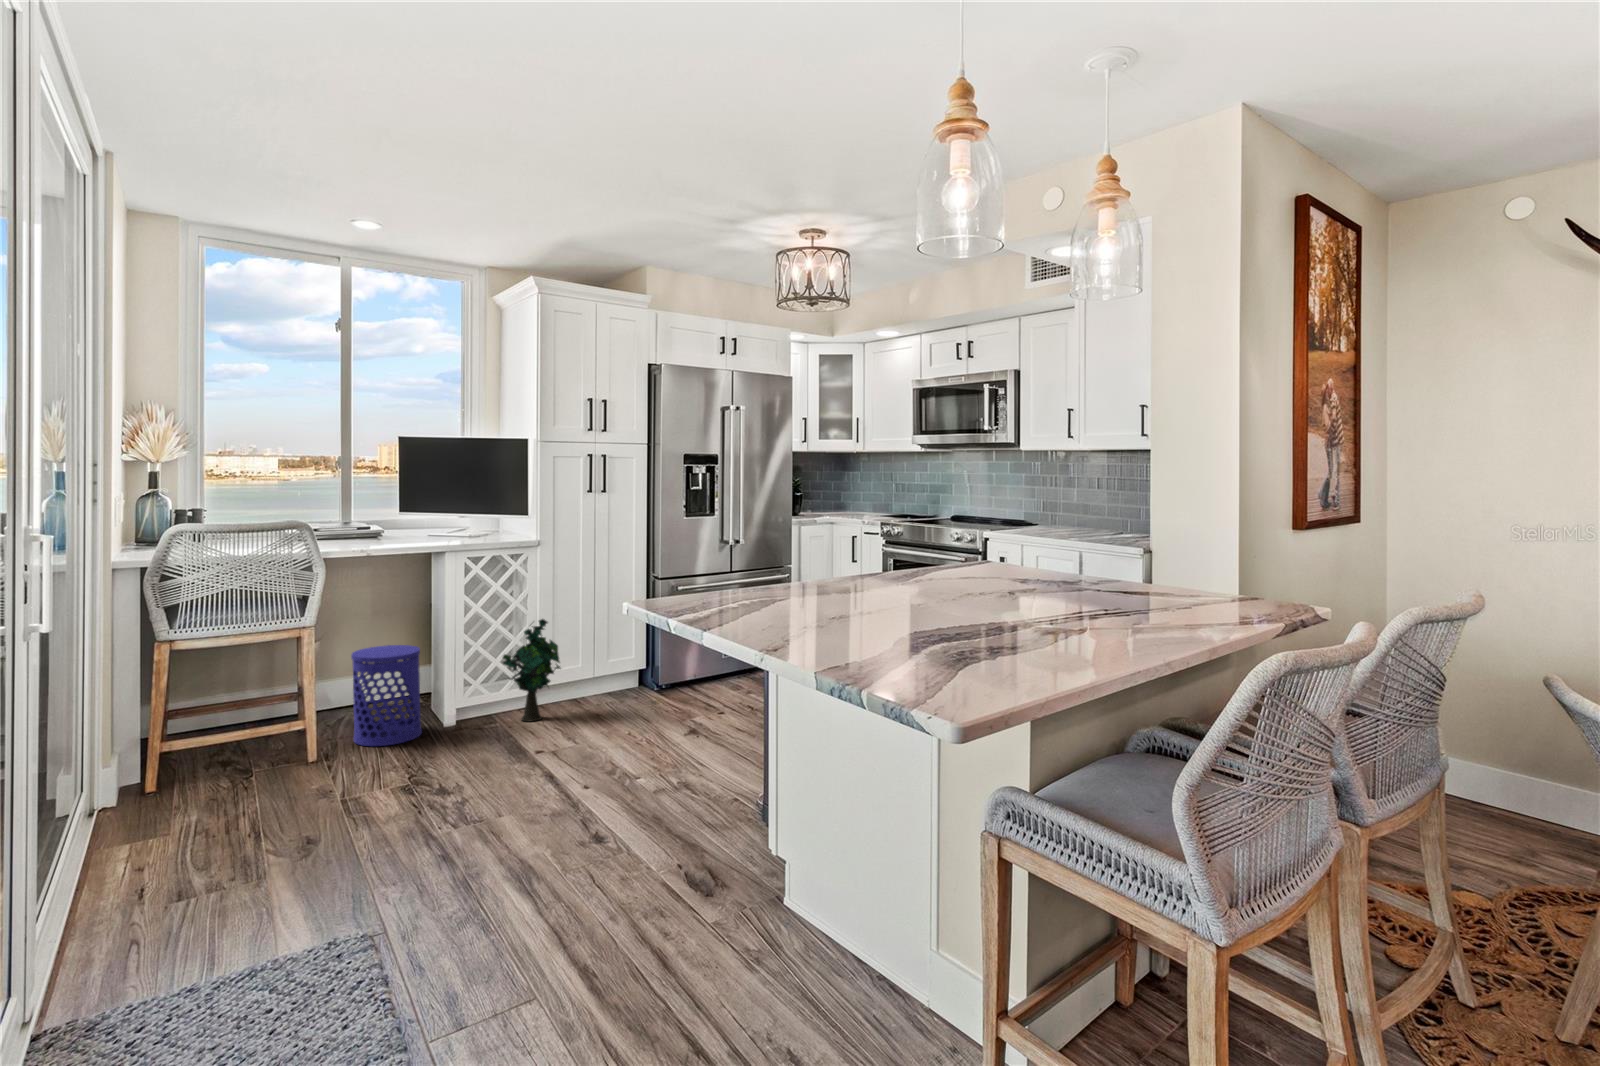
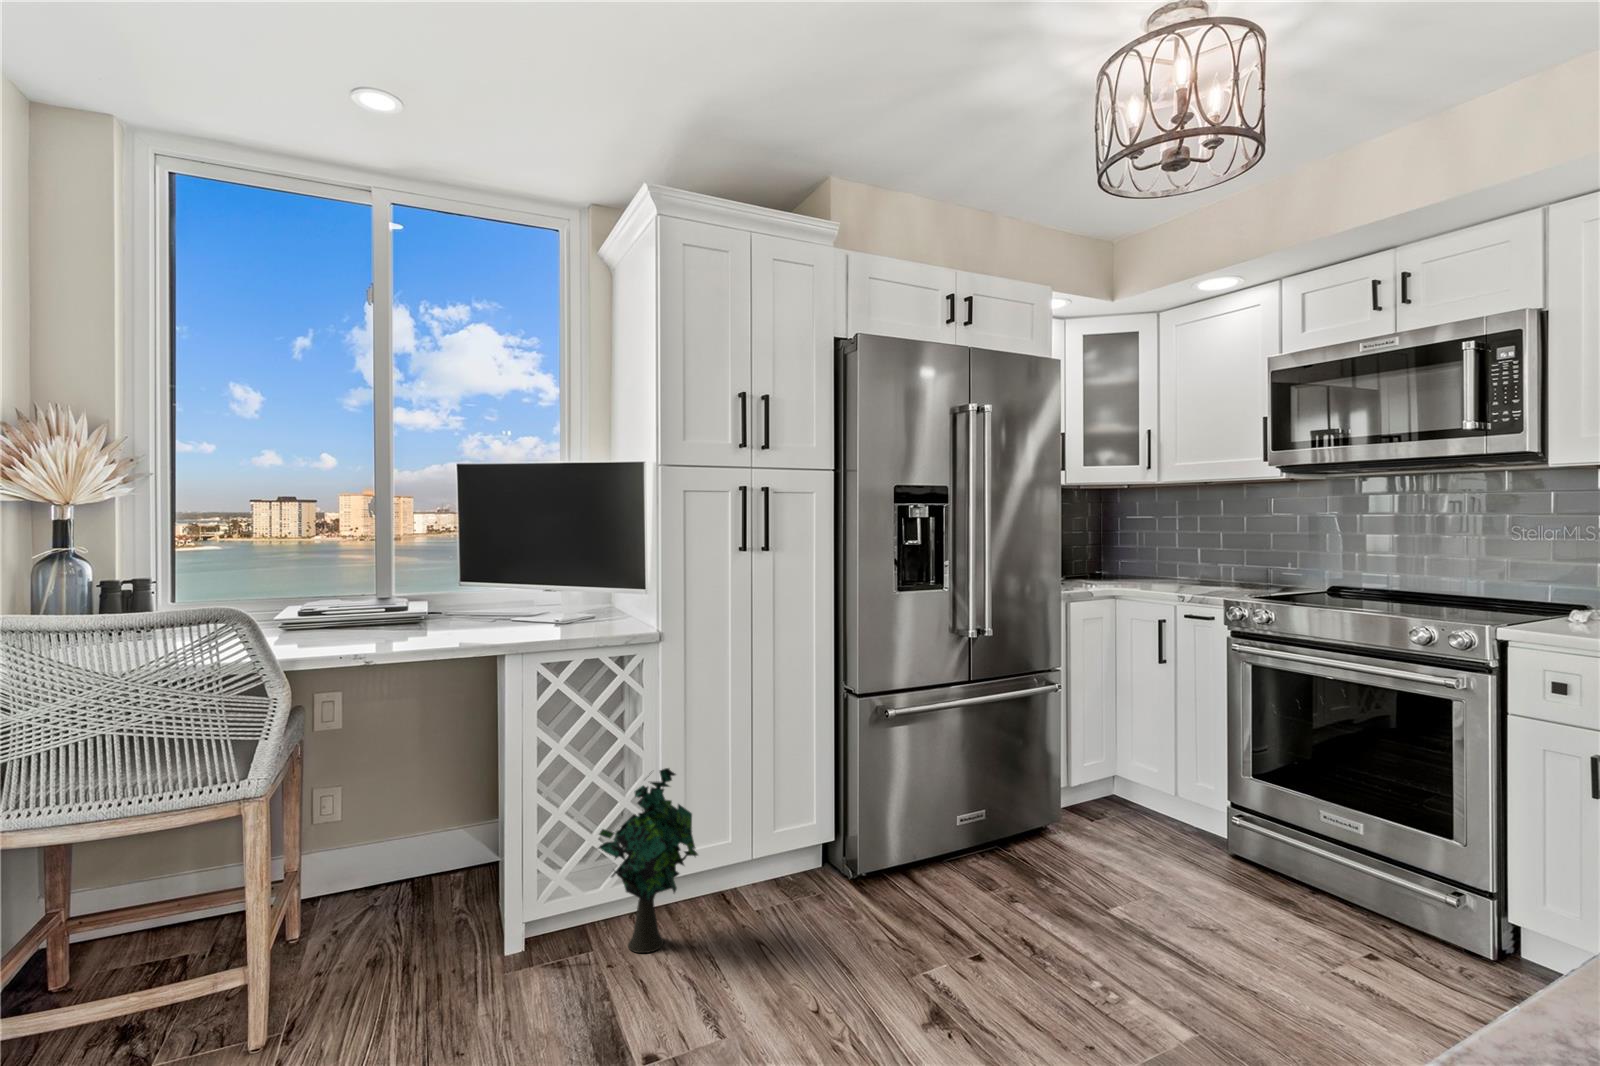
waste bin: present [351,645,422,746] -> none [339,811,459,1013]

